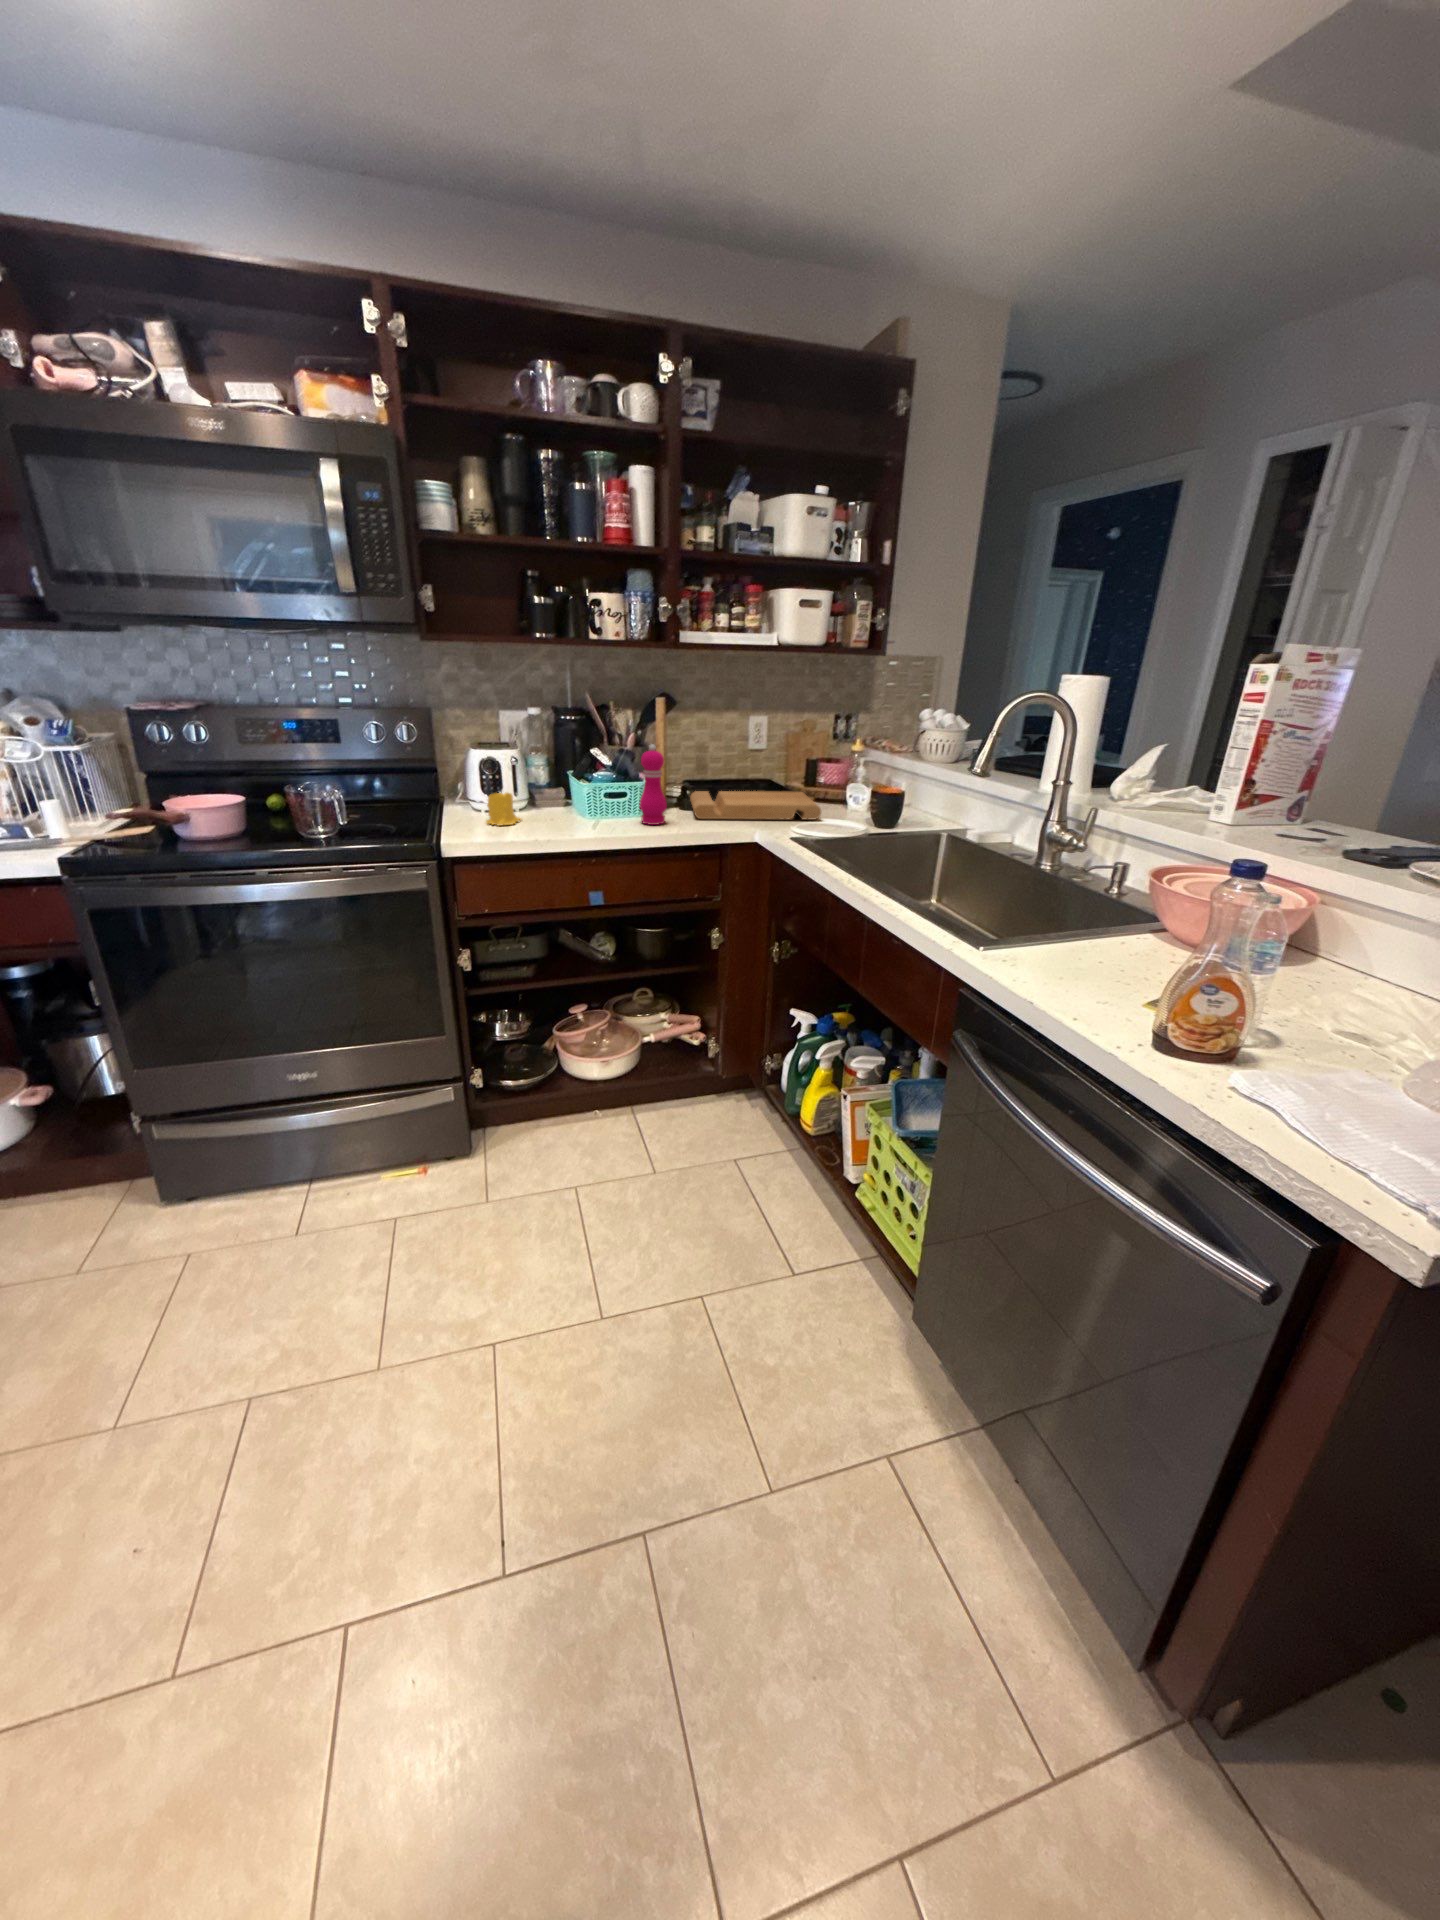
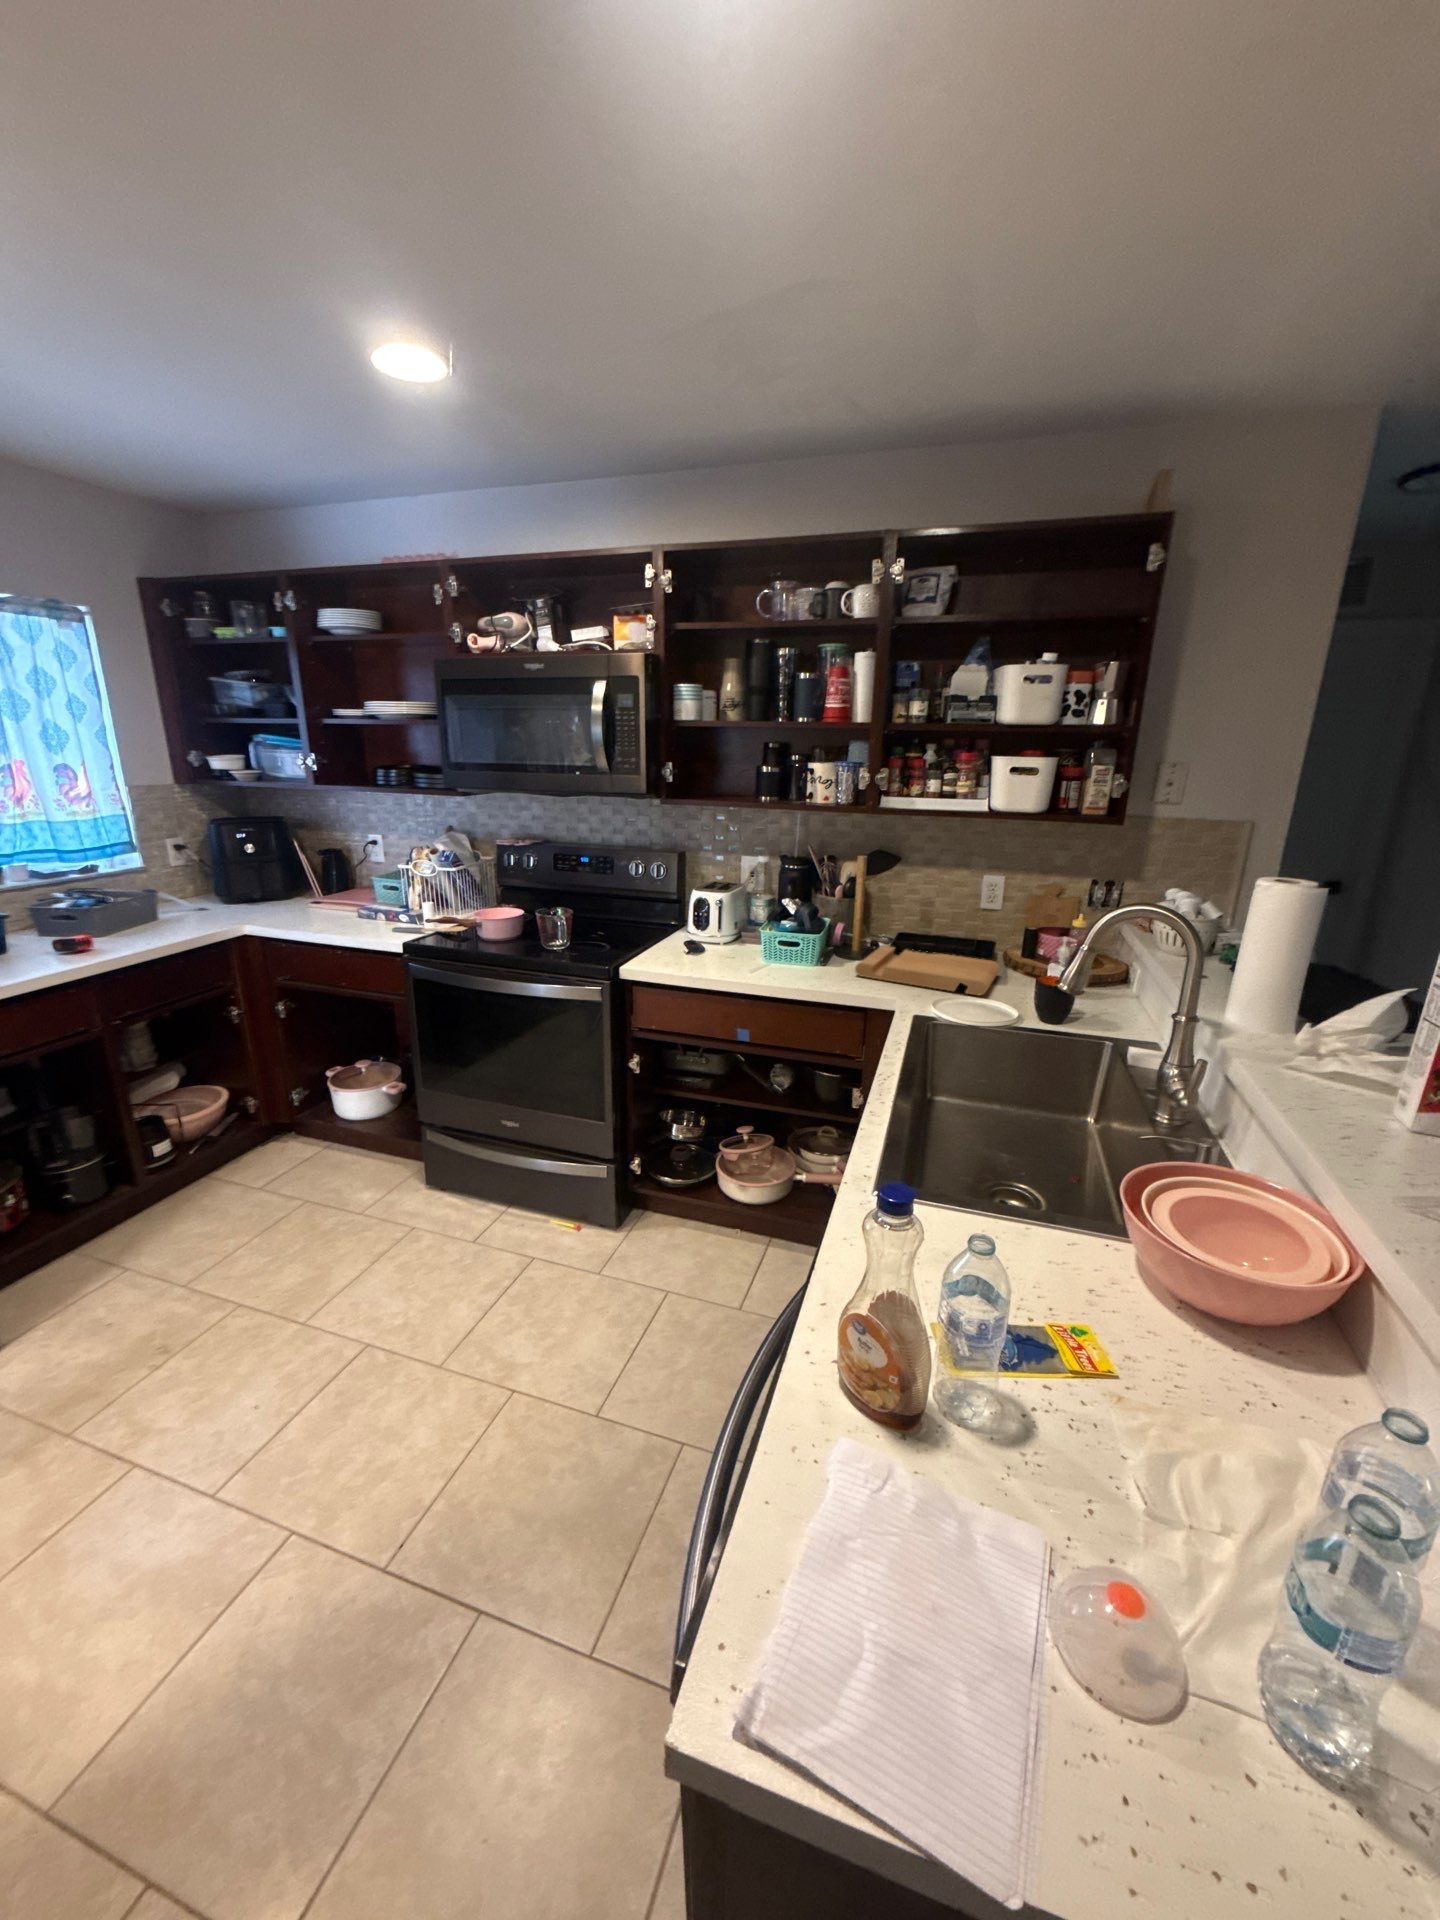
pepper mill: present [639,744,667,825] -> none [800,903,826,977]
candle: present [486,792,521,825] -> none [675,927,708,958]

